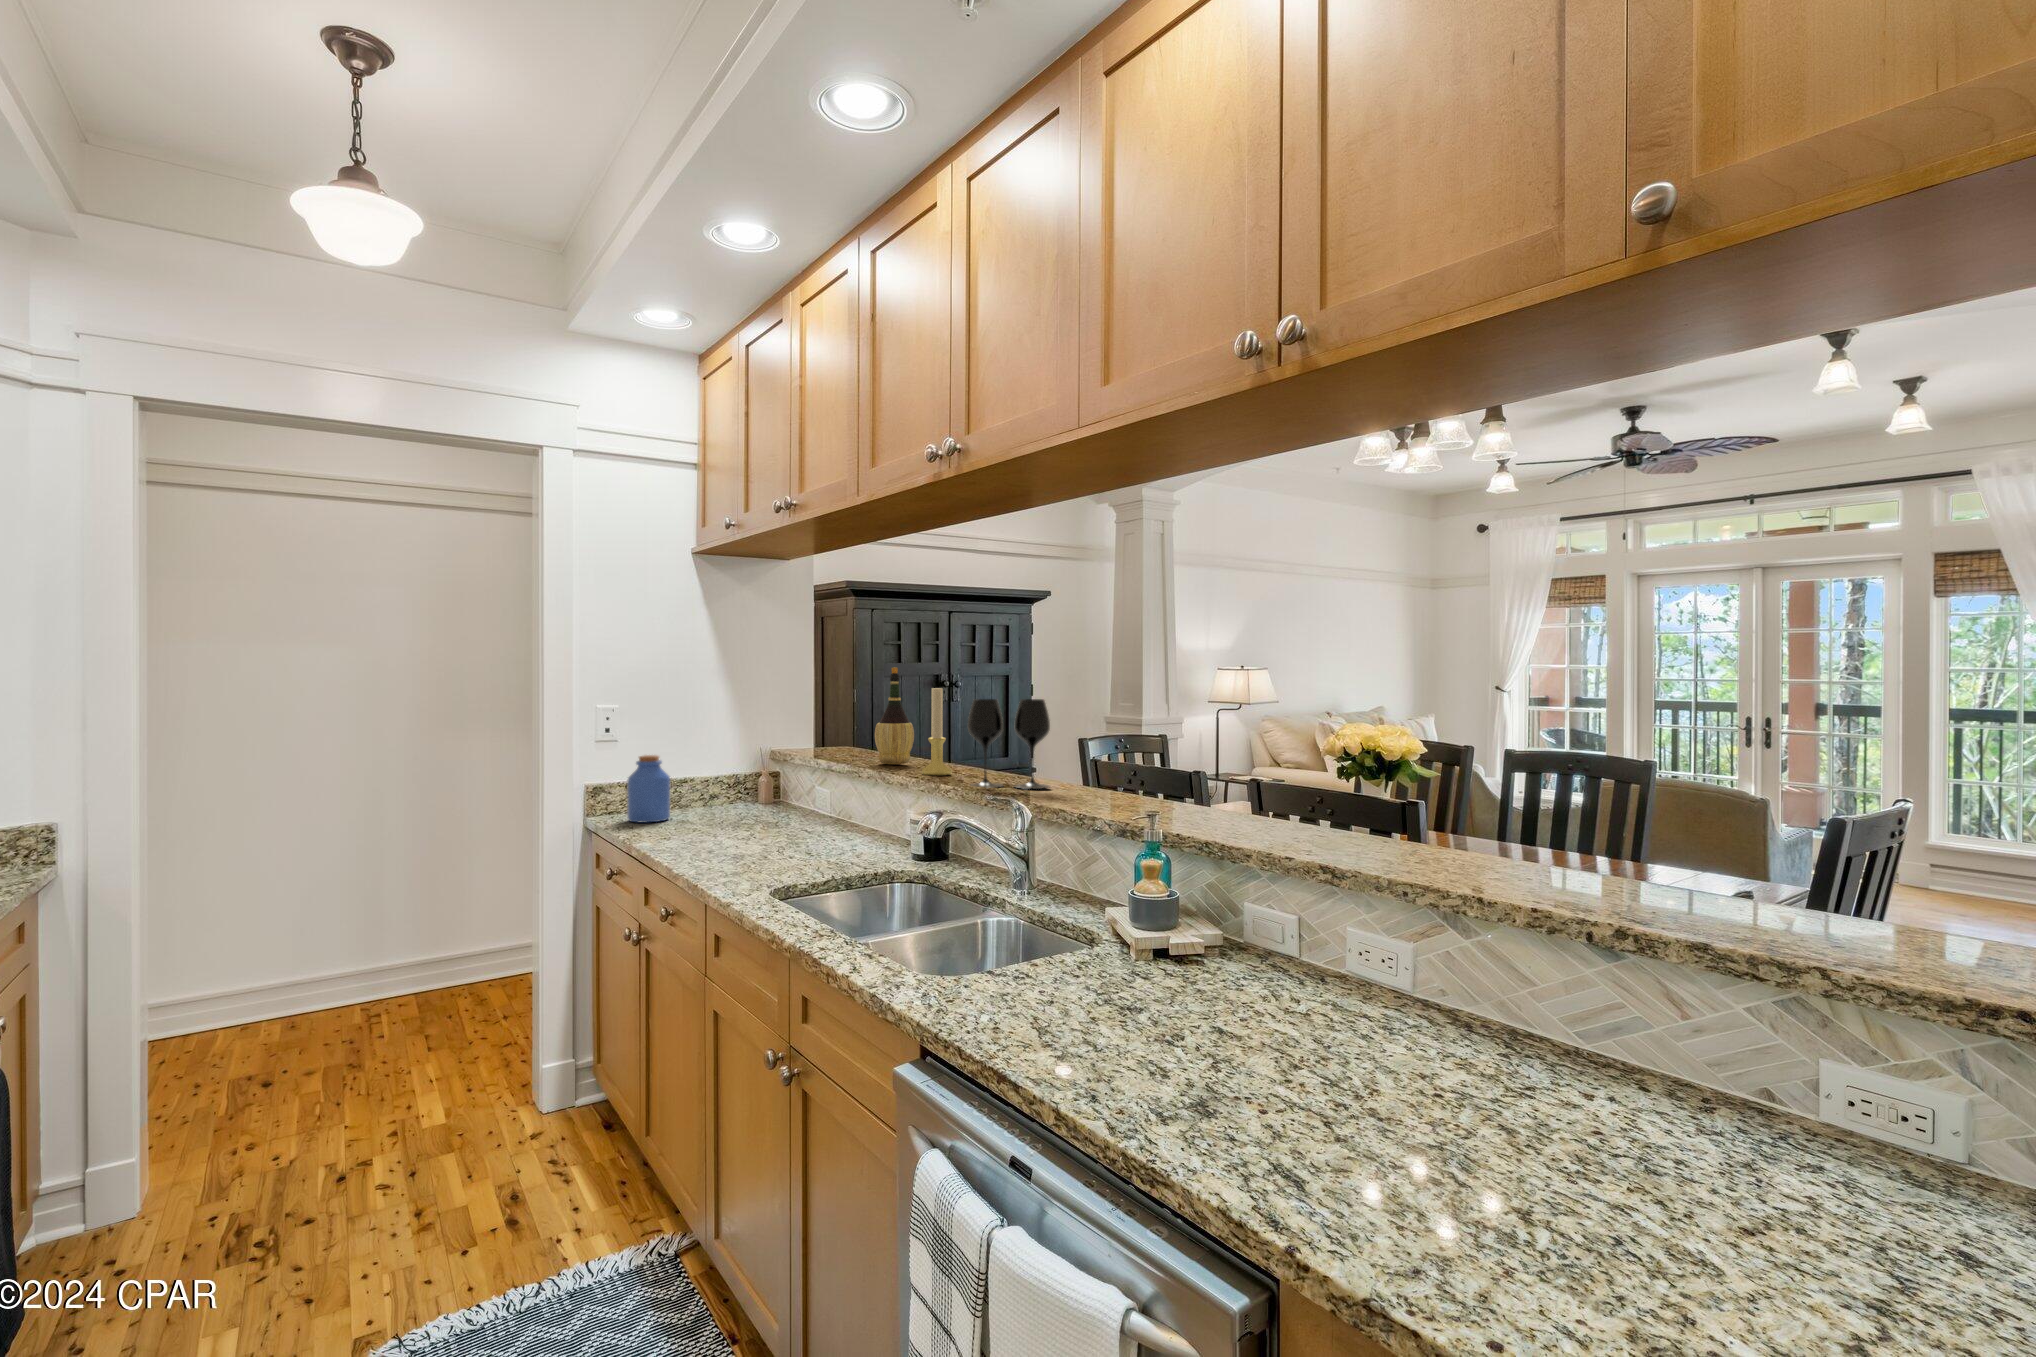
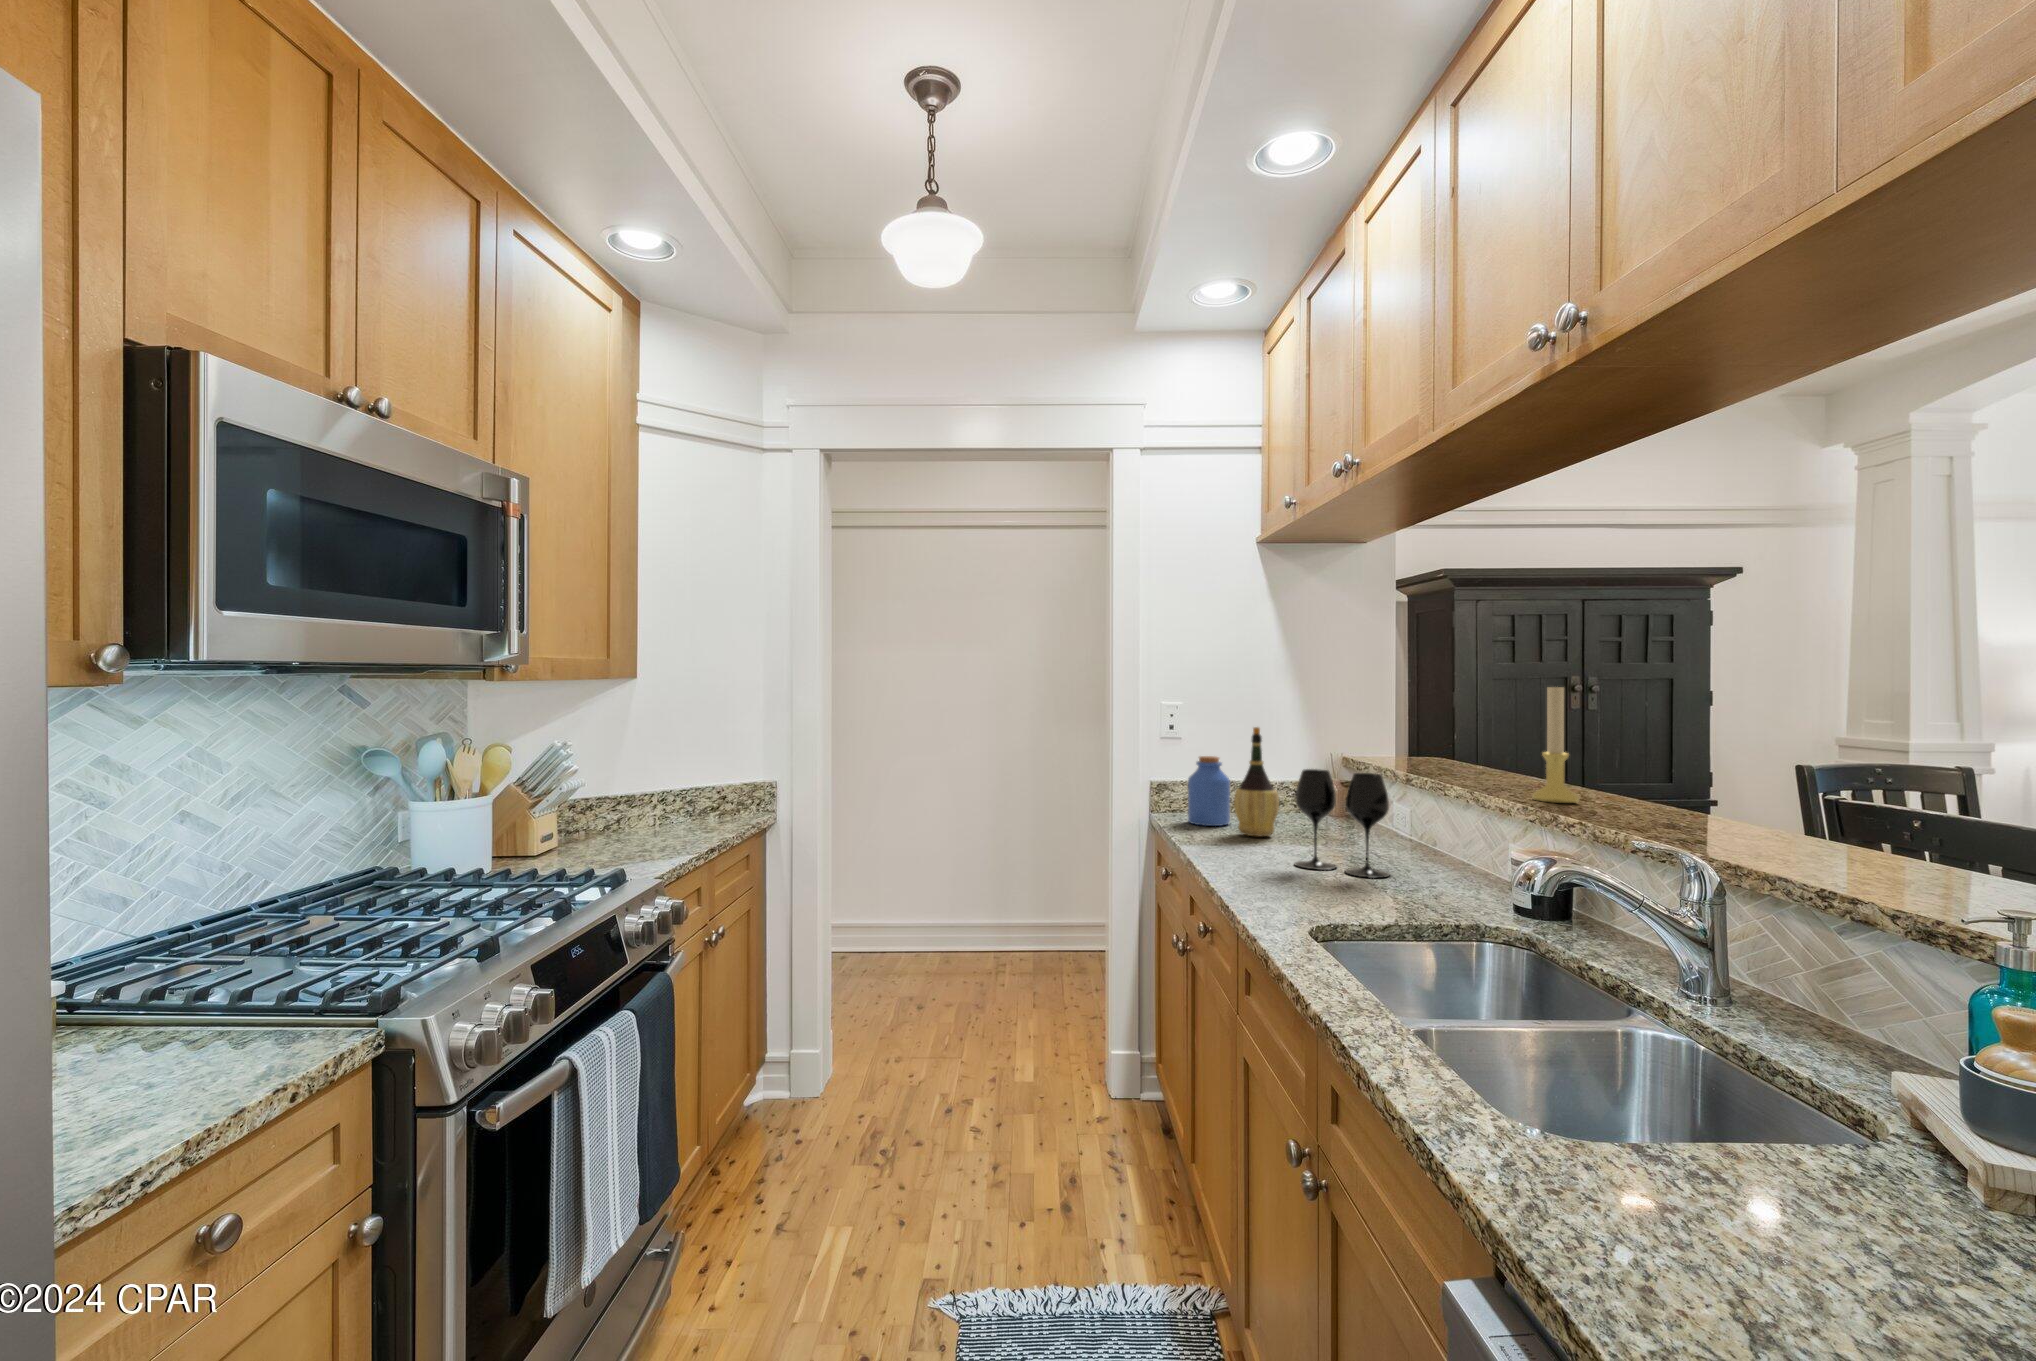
wine bottle: present [875,667,914,764] -> present [1234,727,1279,836]
wine glass: present [968,699,1050,789] -> present [1295,769,1389,878]

